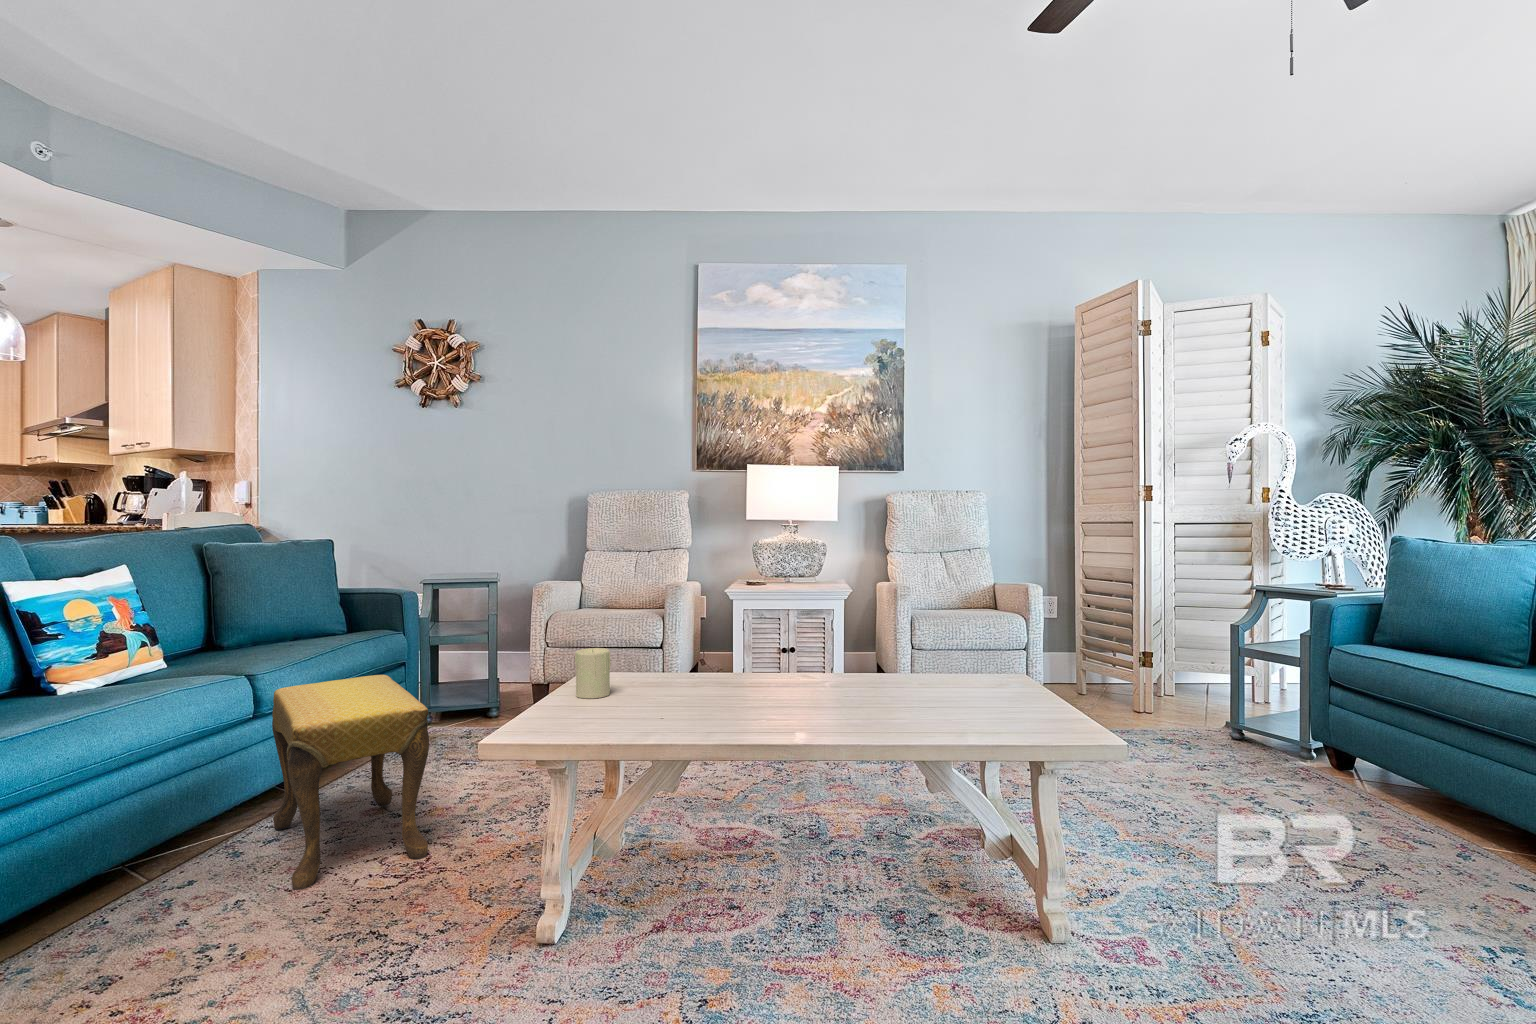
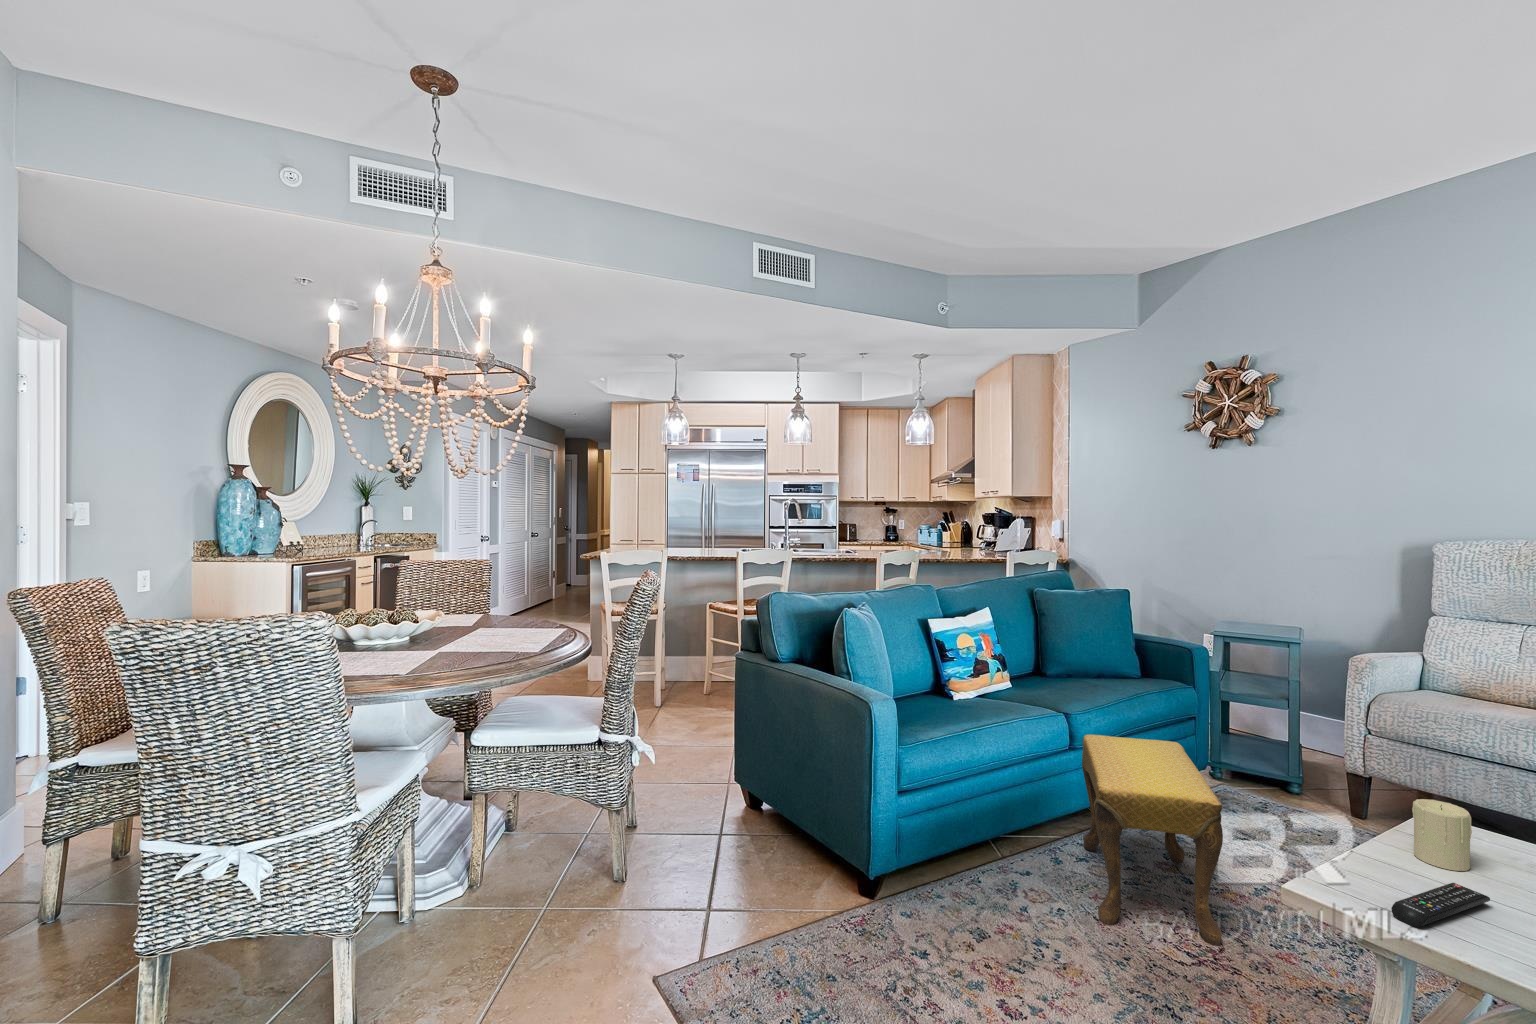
remote control: none [562,700,621,733] -> present [1391,883,1490,927]

